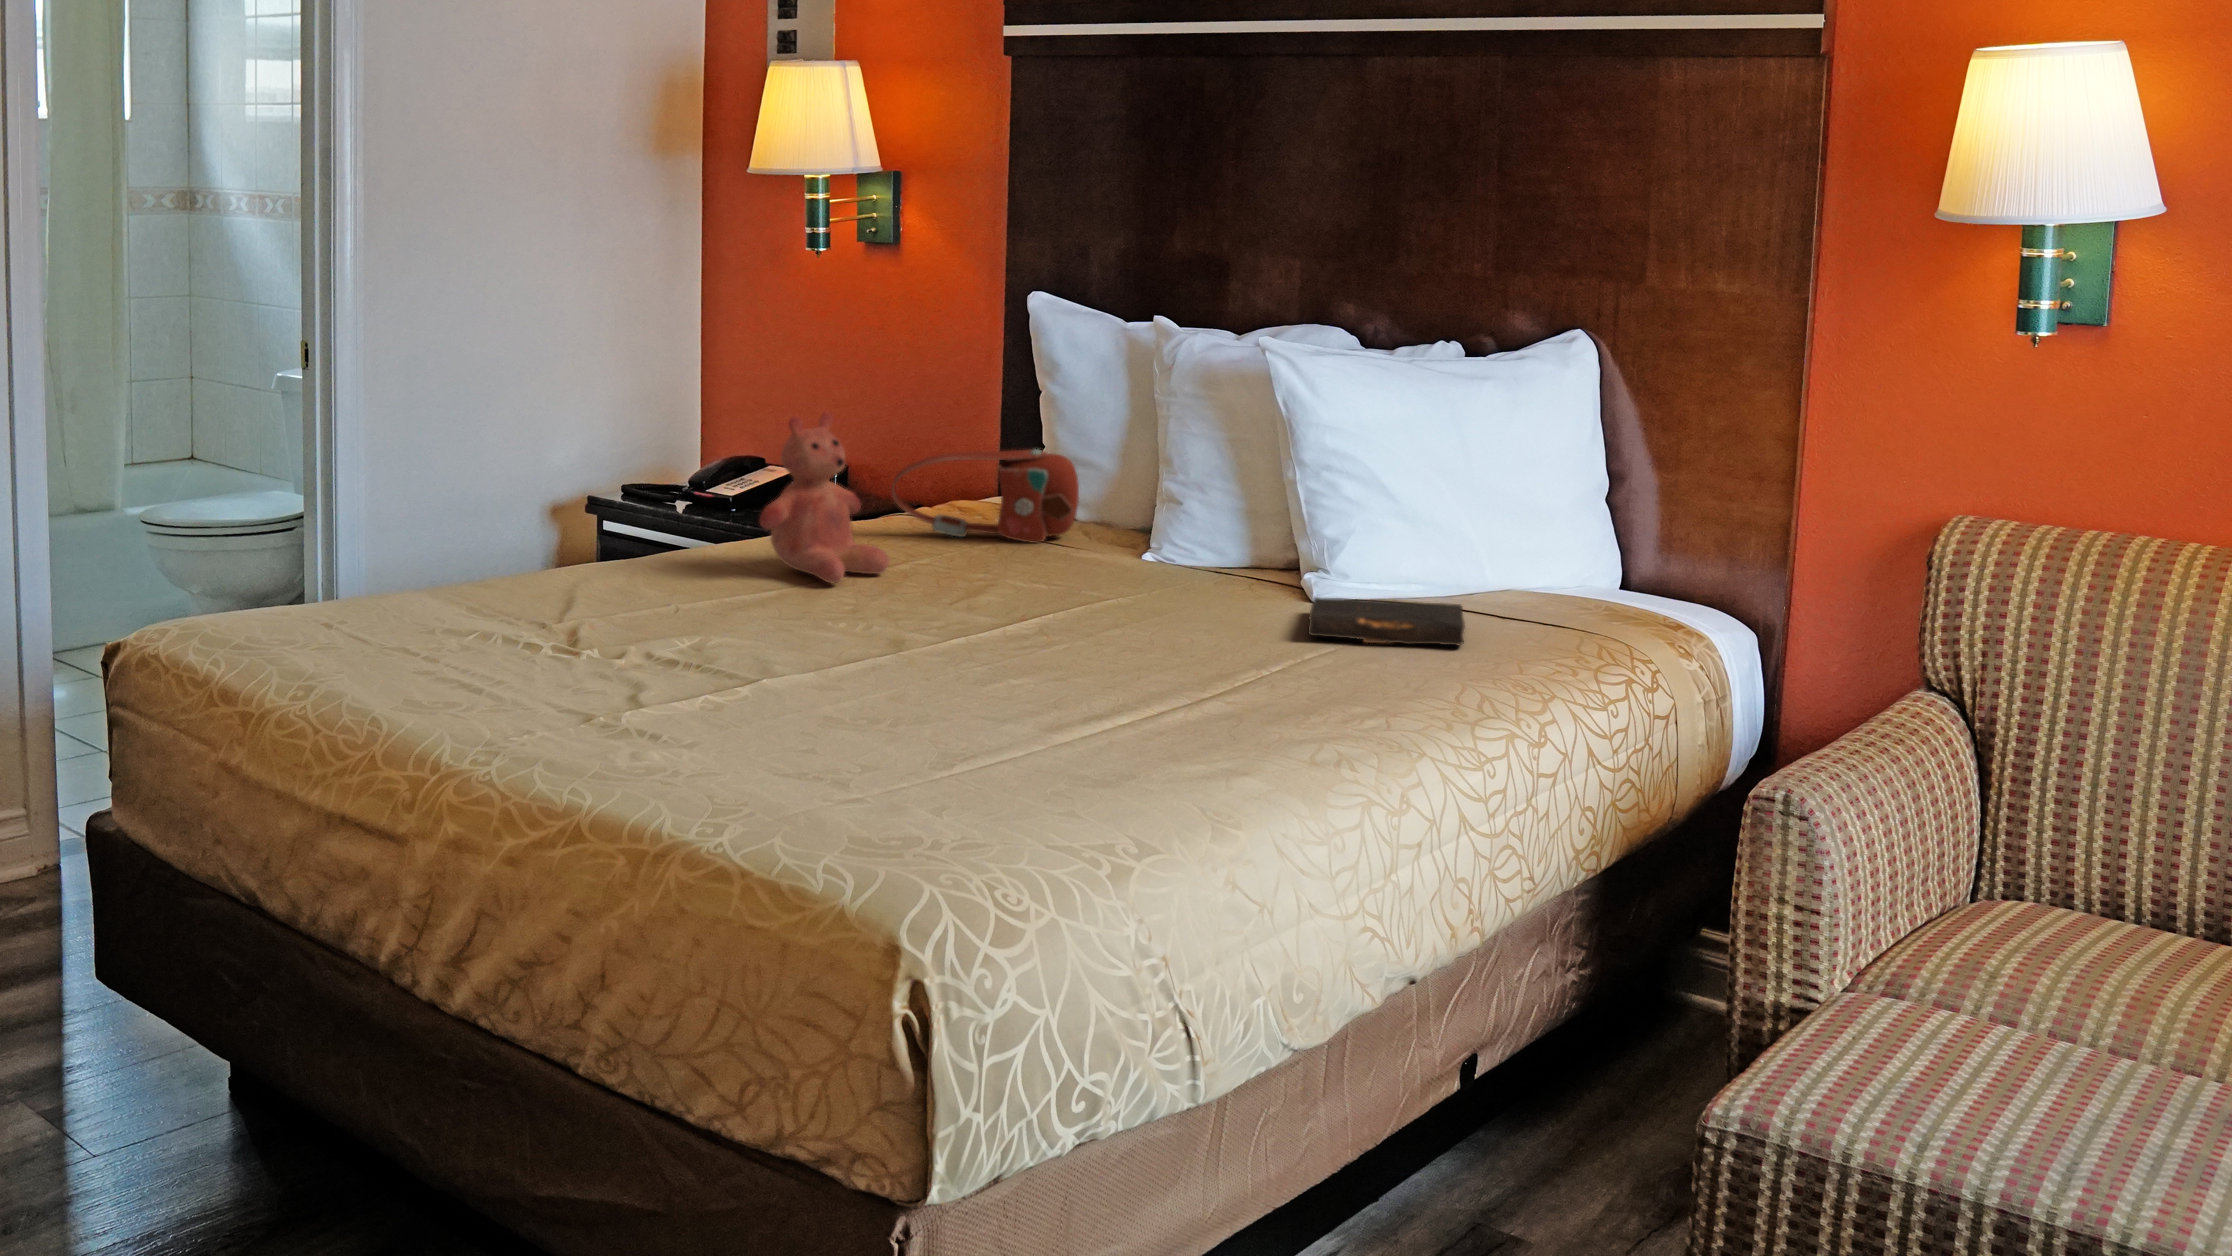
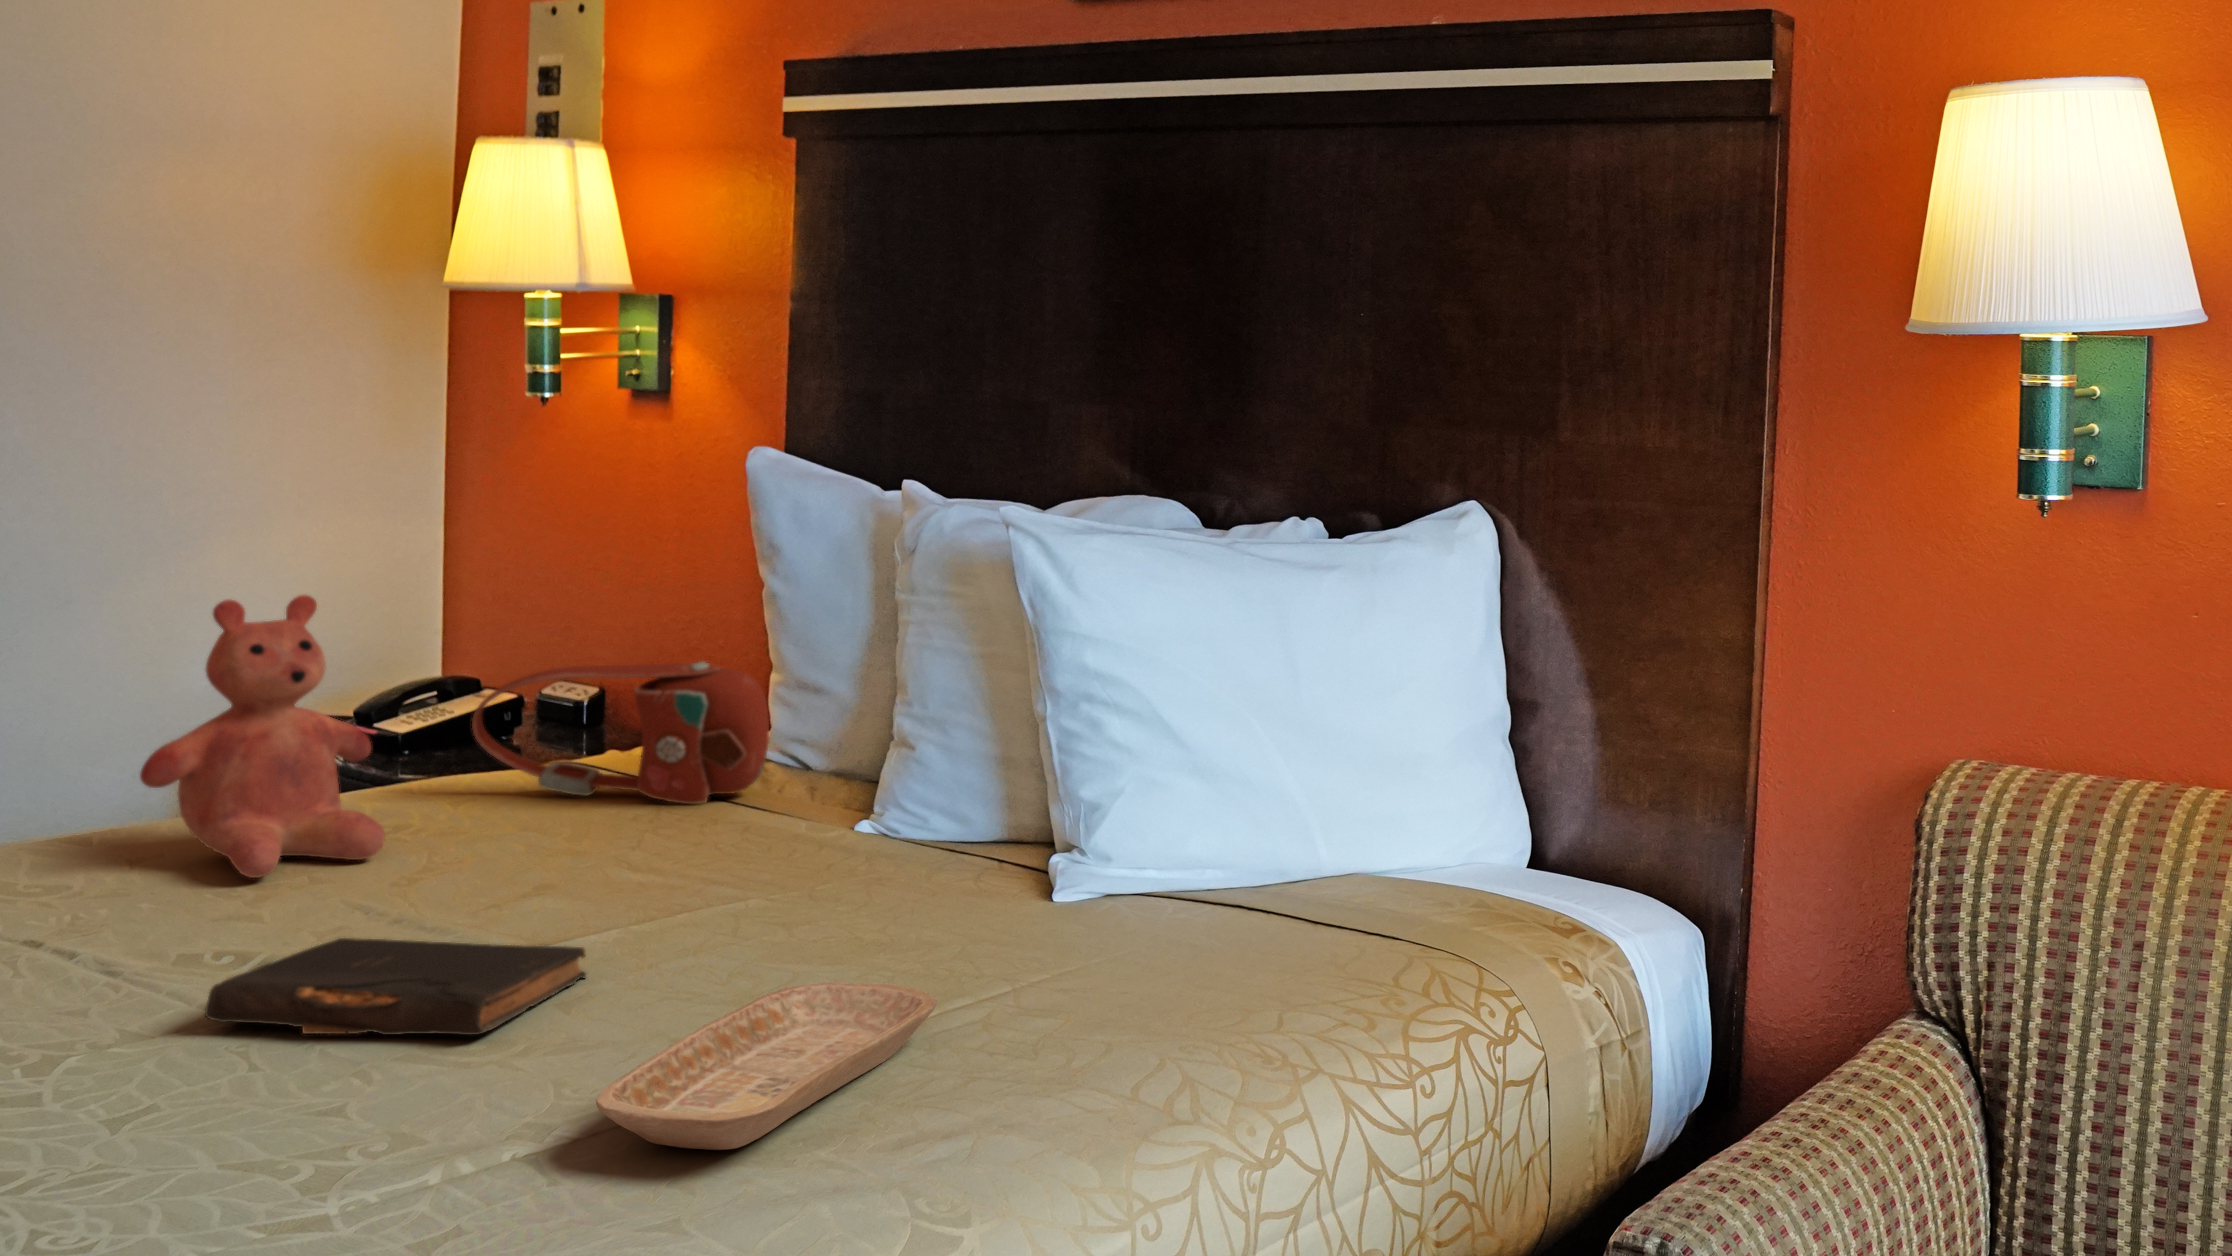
book: present [1308,597,1465,645] -> present [205,938,586,1035]
tray: none [1187,643,1322,719] -> present [596,982,938,1150]

